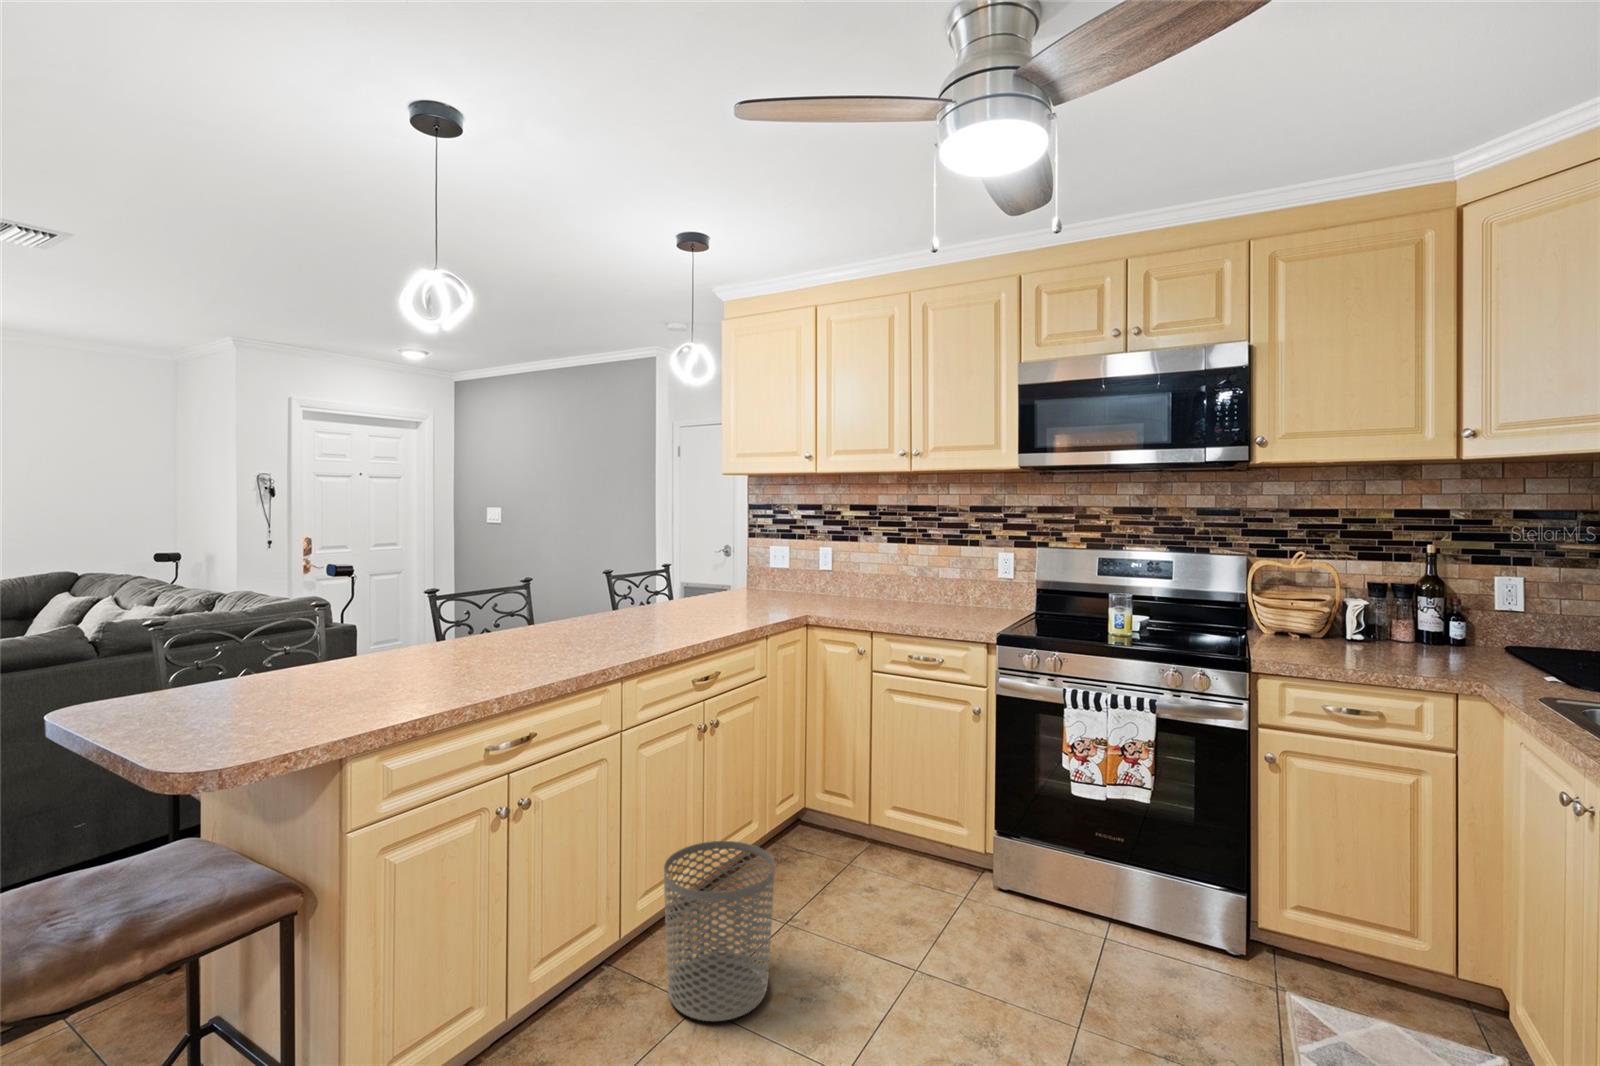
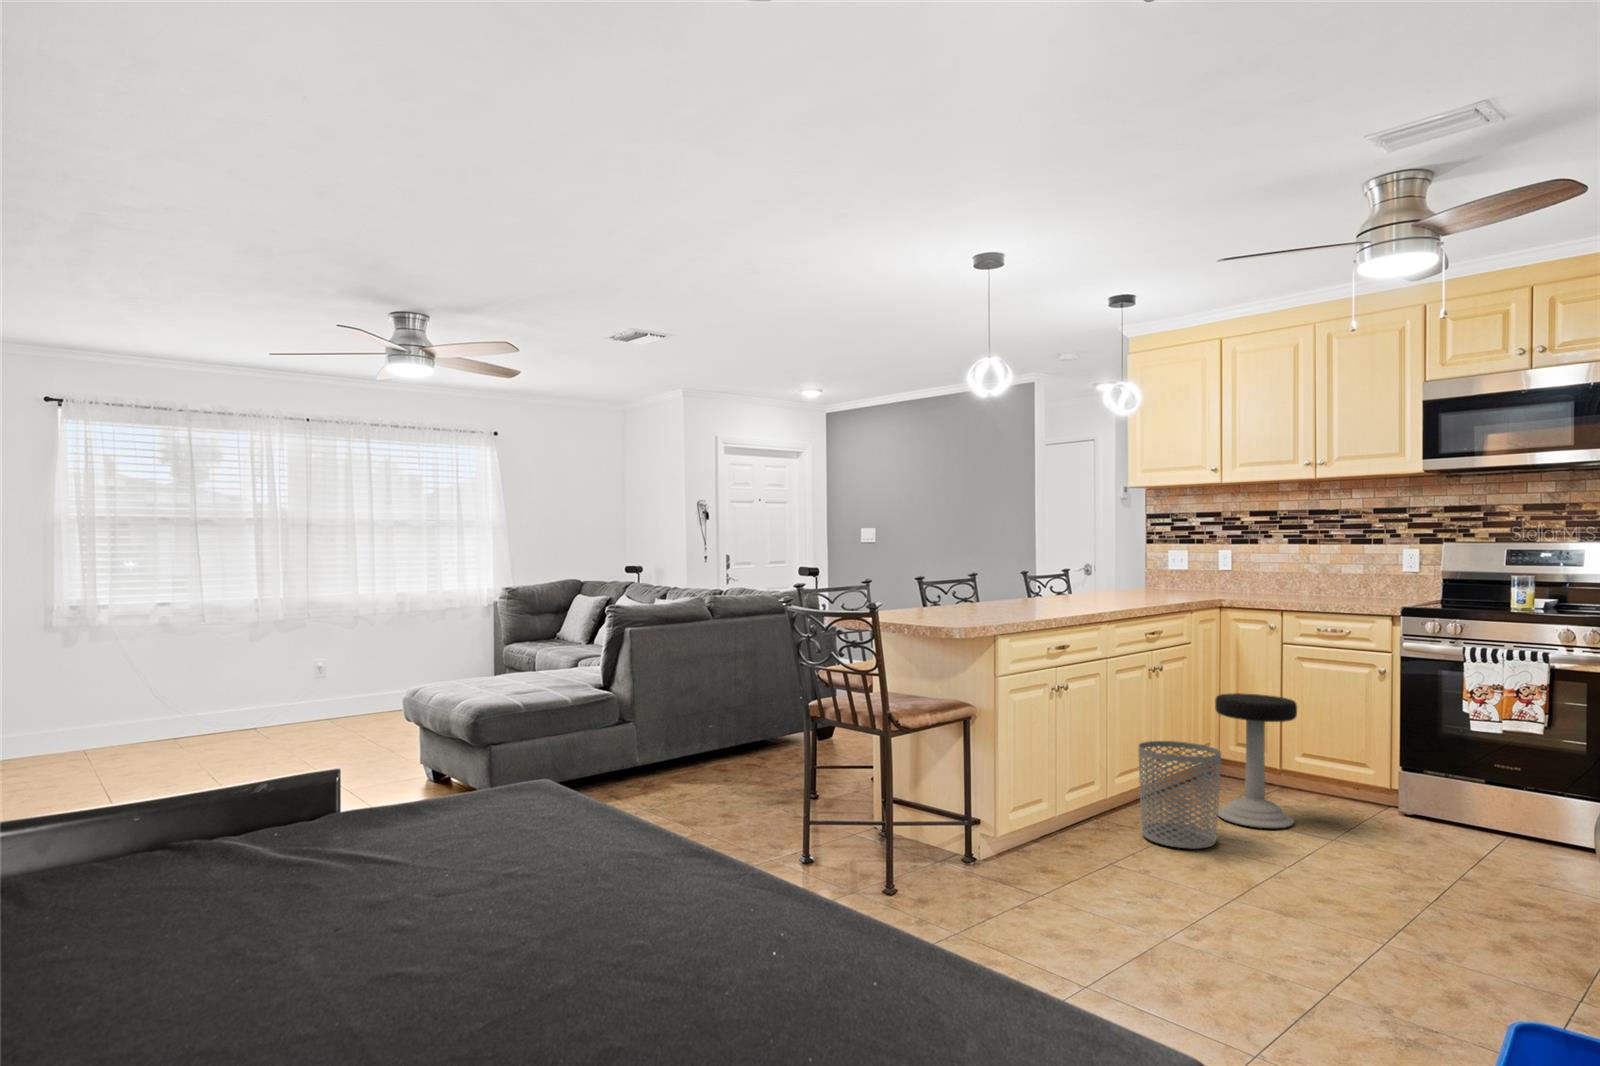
stool: none [783,748,879,938] -> present [1215,693,1297,828]

